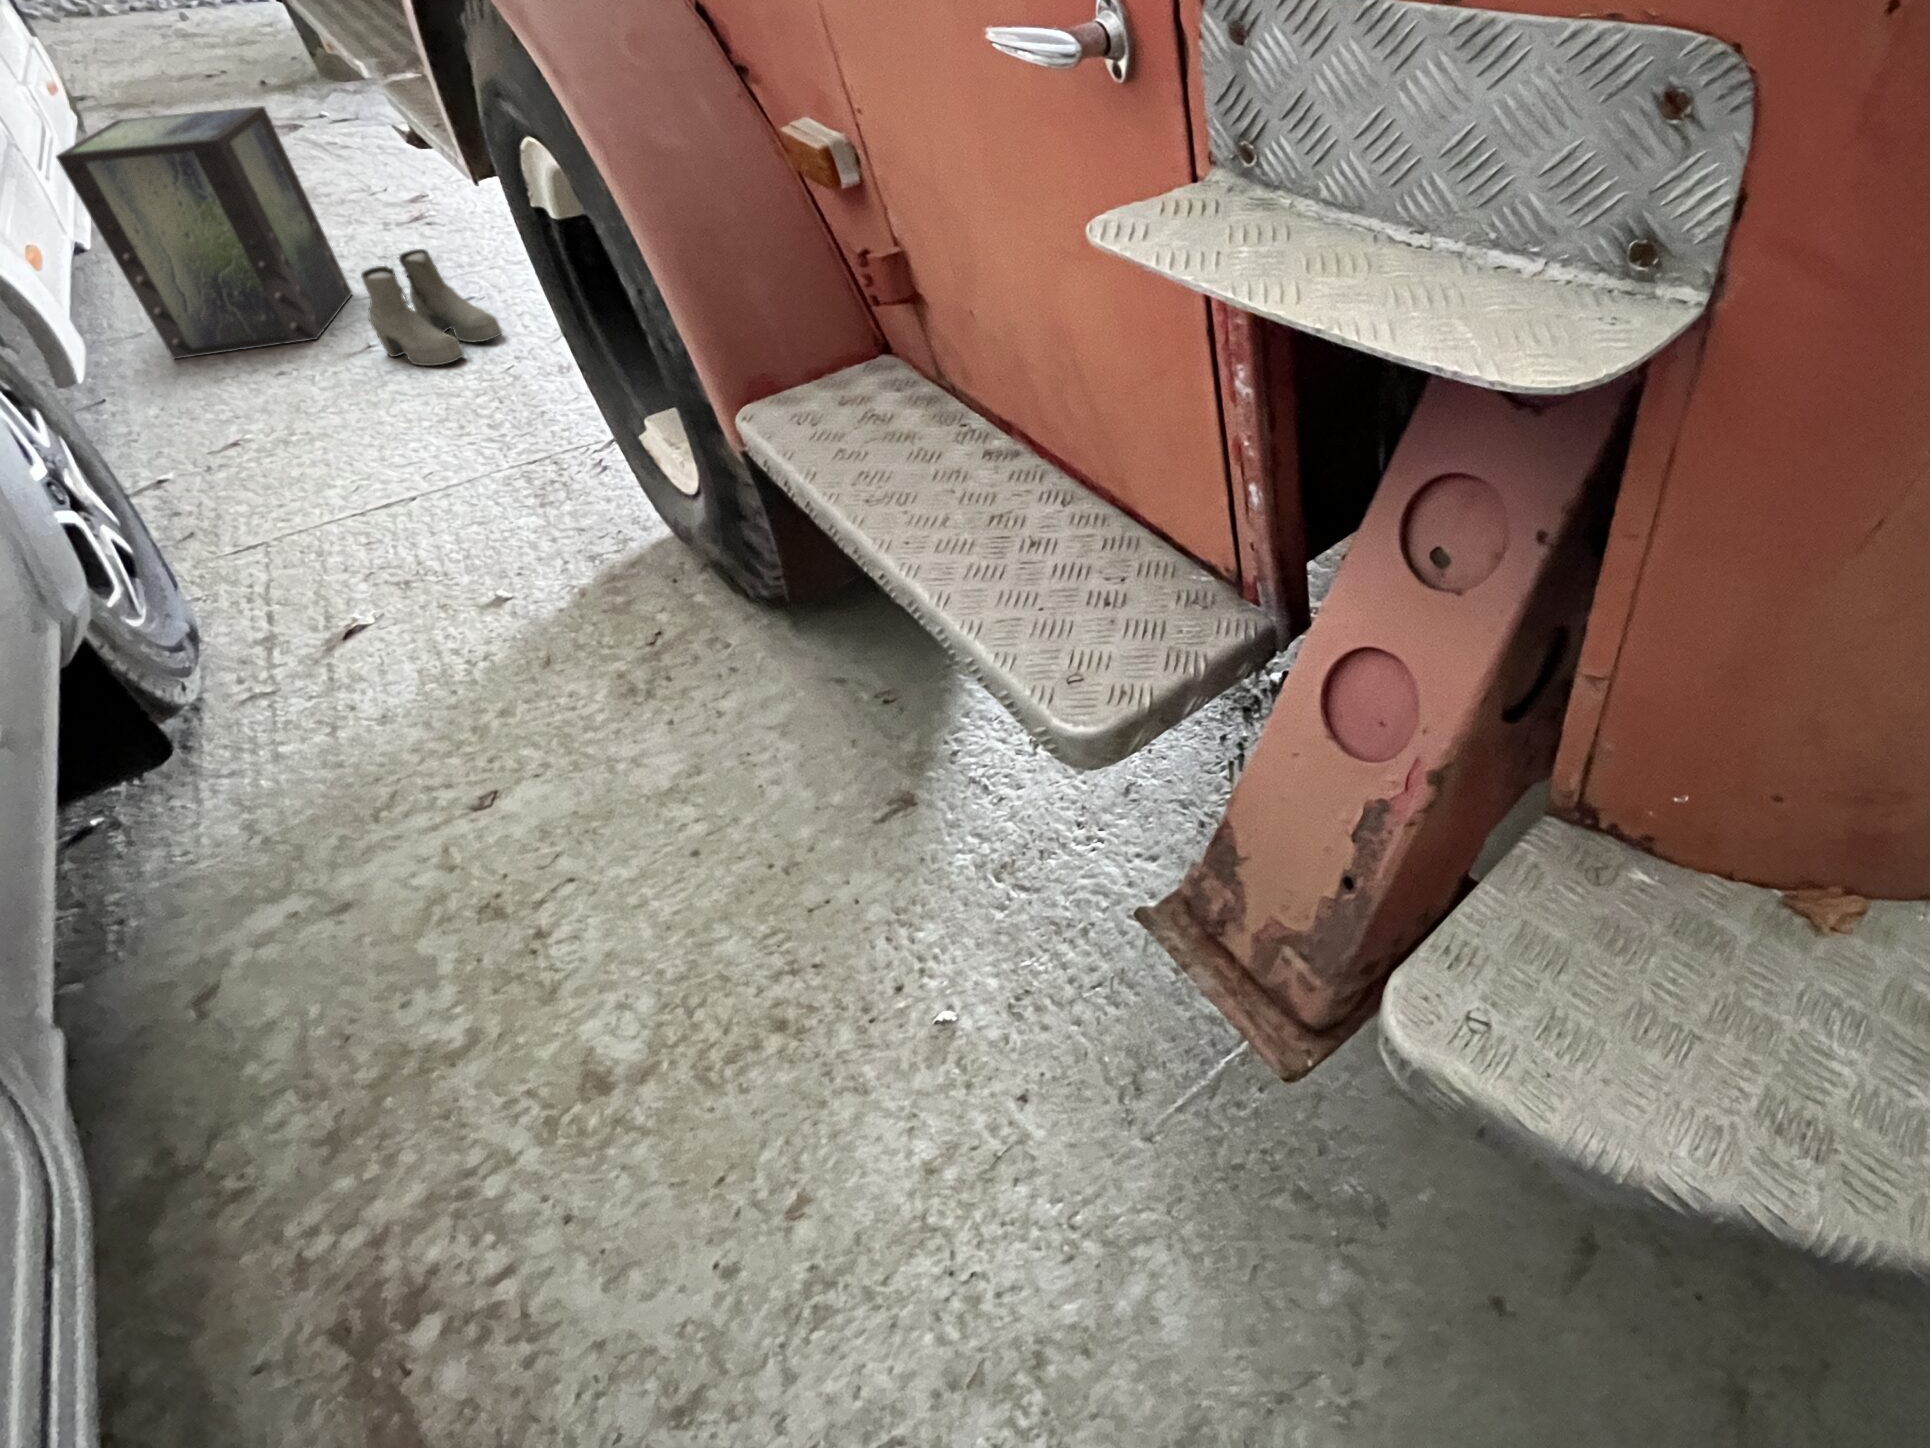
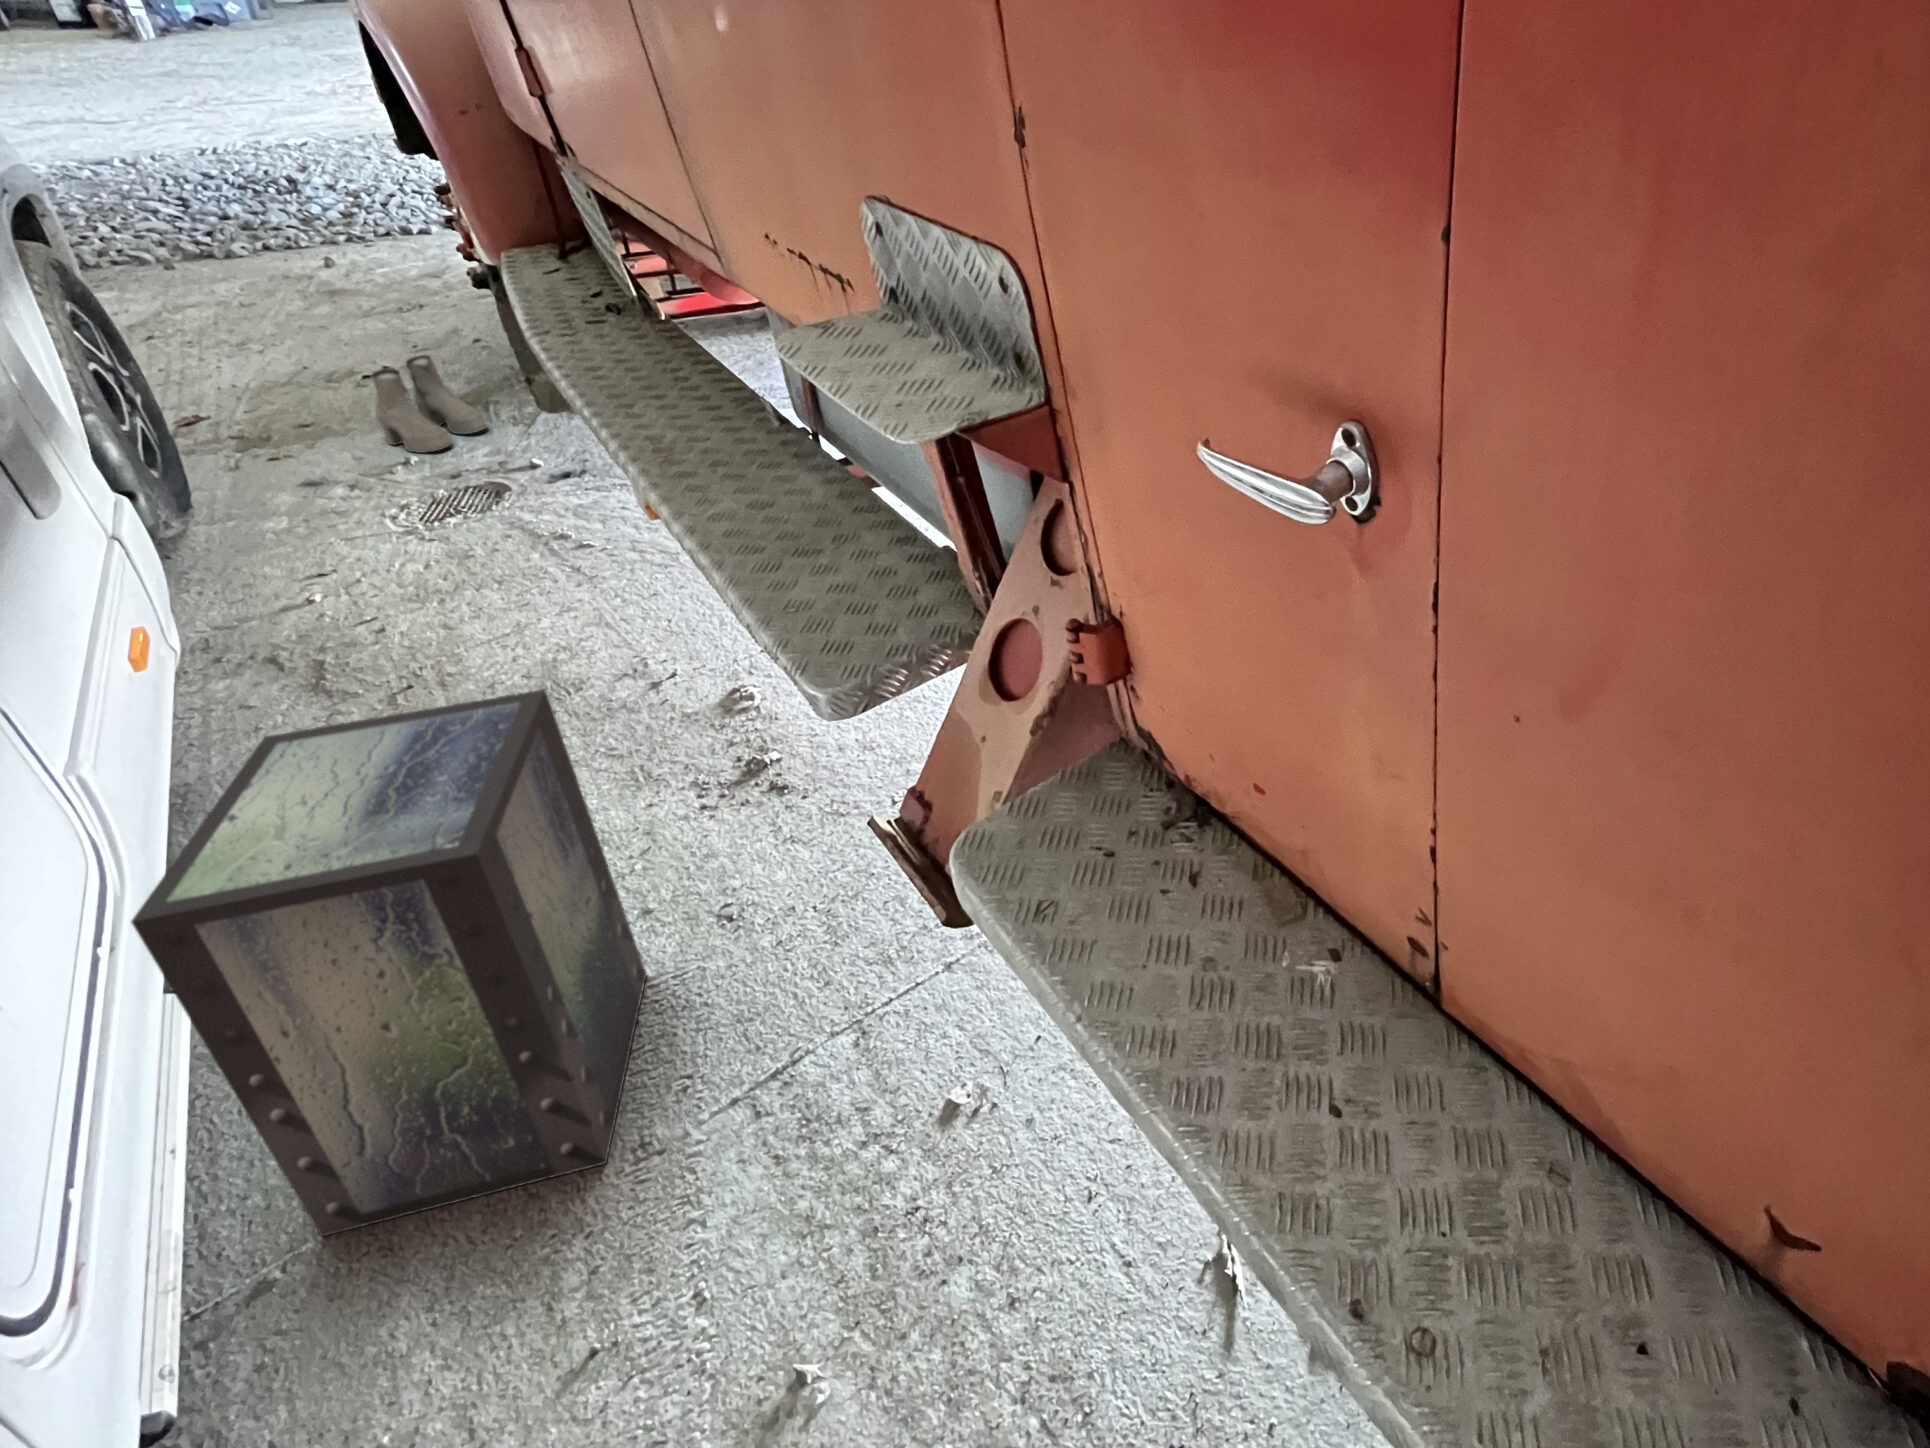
boots: present [361,249,502,366] -> present [372,355,487,453]

